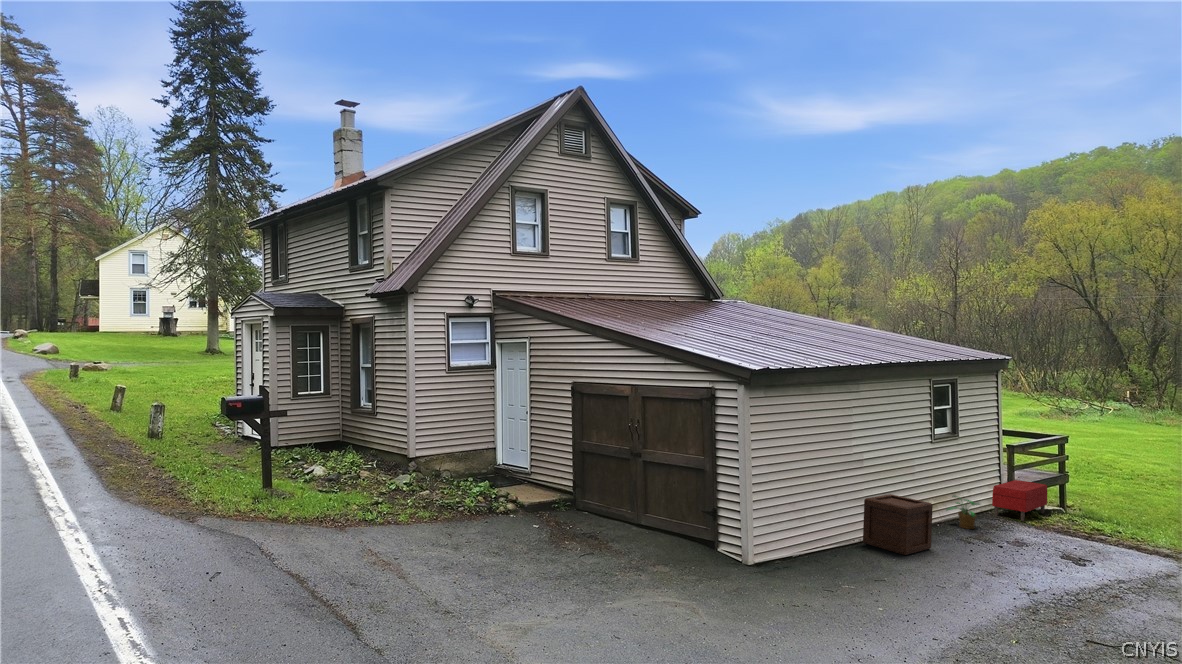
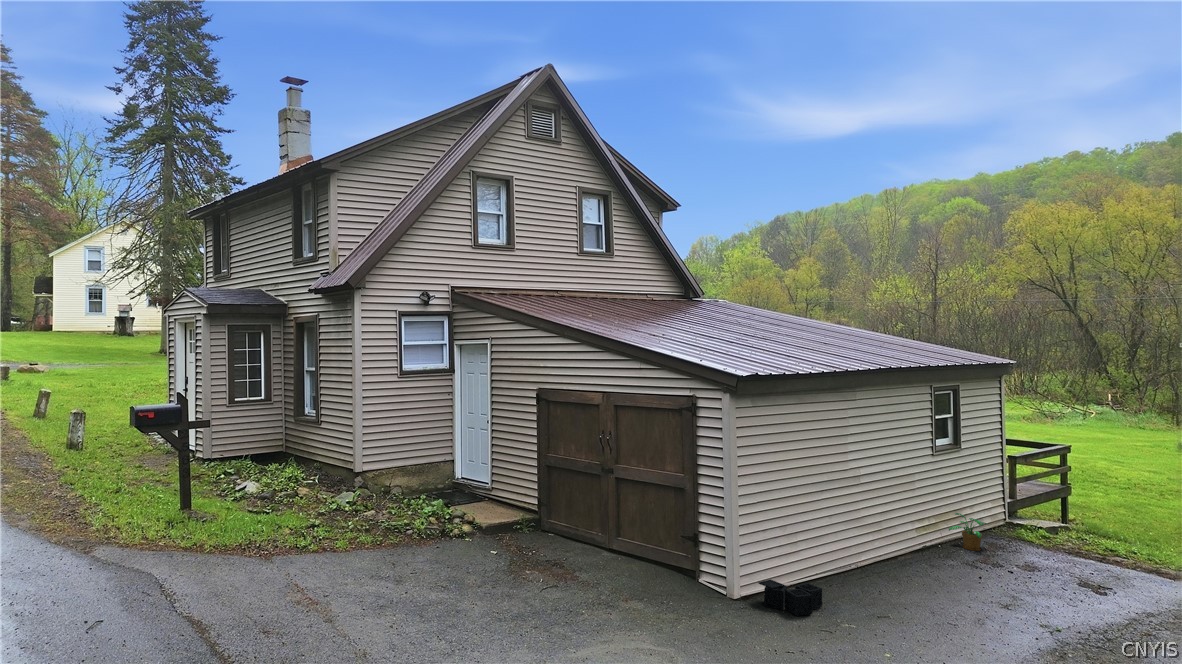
bench: present [992,480,1047,521] -> none [994,493,1051,540]
wooden crate: present [863,494,933,555] -> none [864,515,942,587]
storage bin: none [765,545,822,574] -> present [758,580,822,616]

